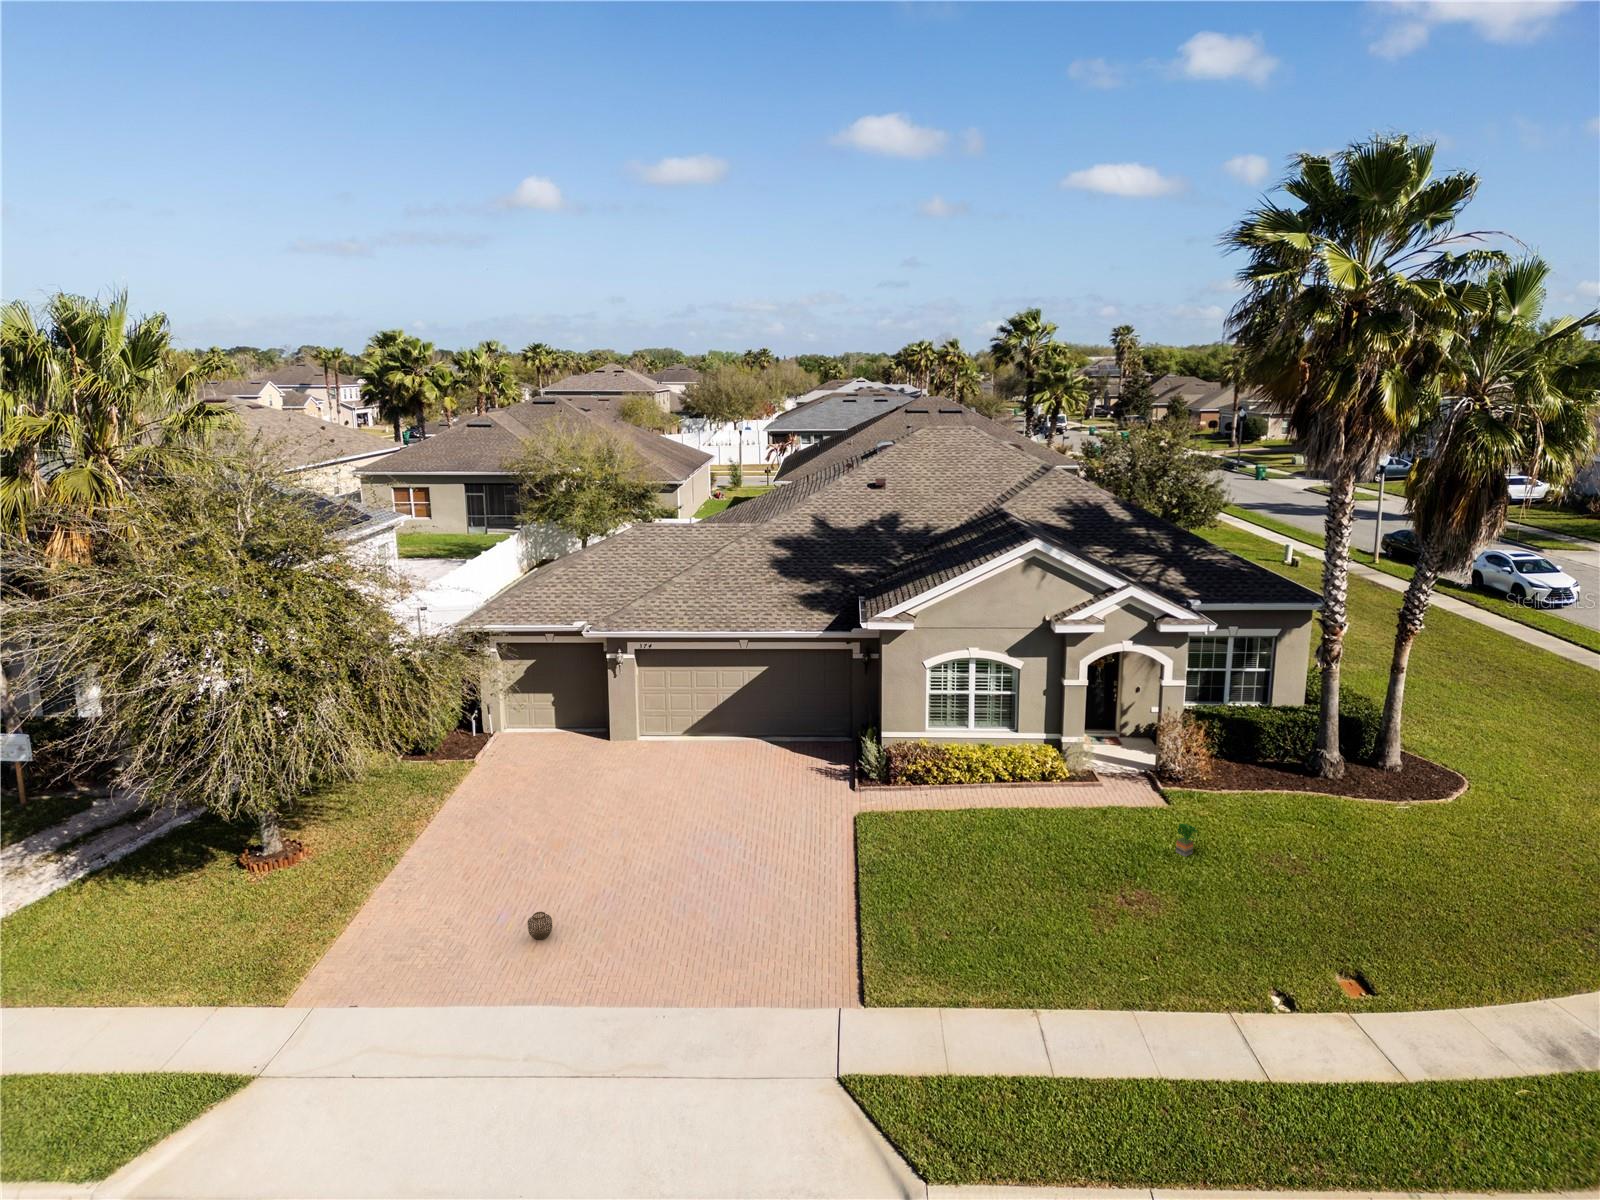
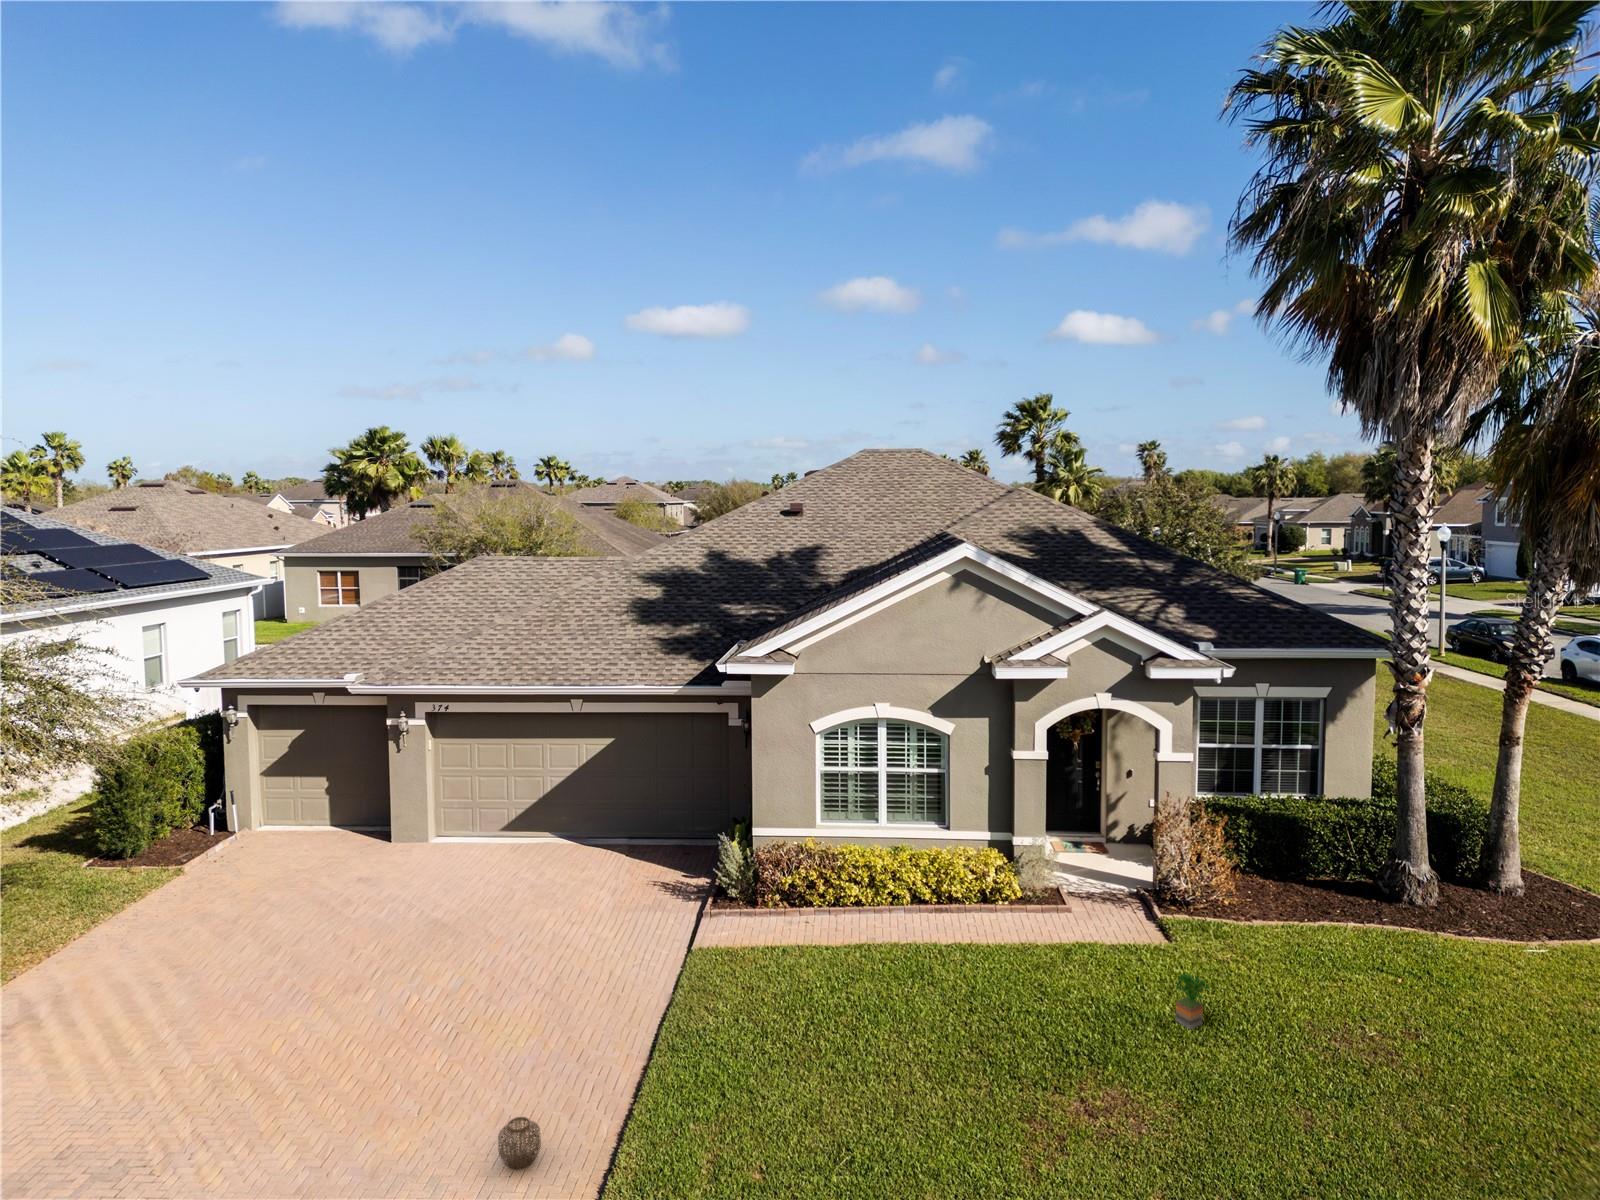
woven basket: present [528,912,552,940] -> present [498,1117,541,1170]

